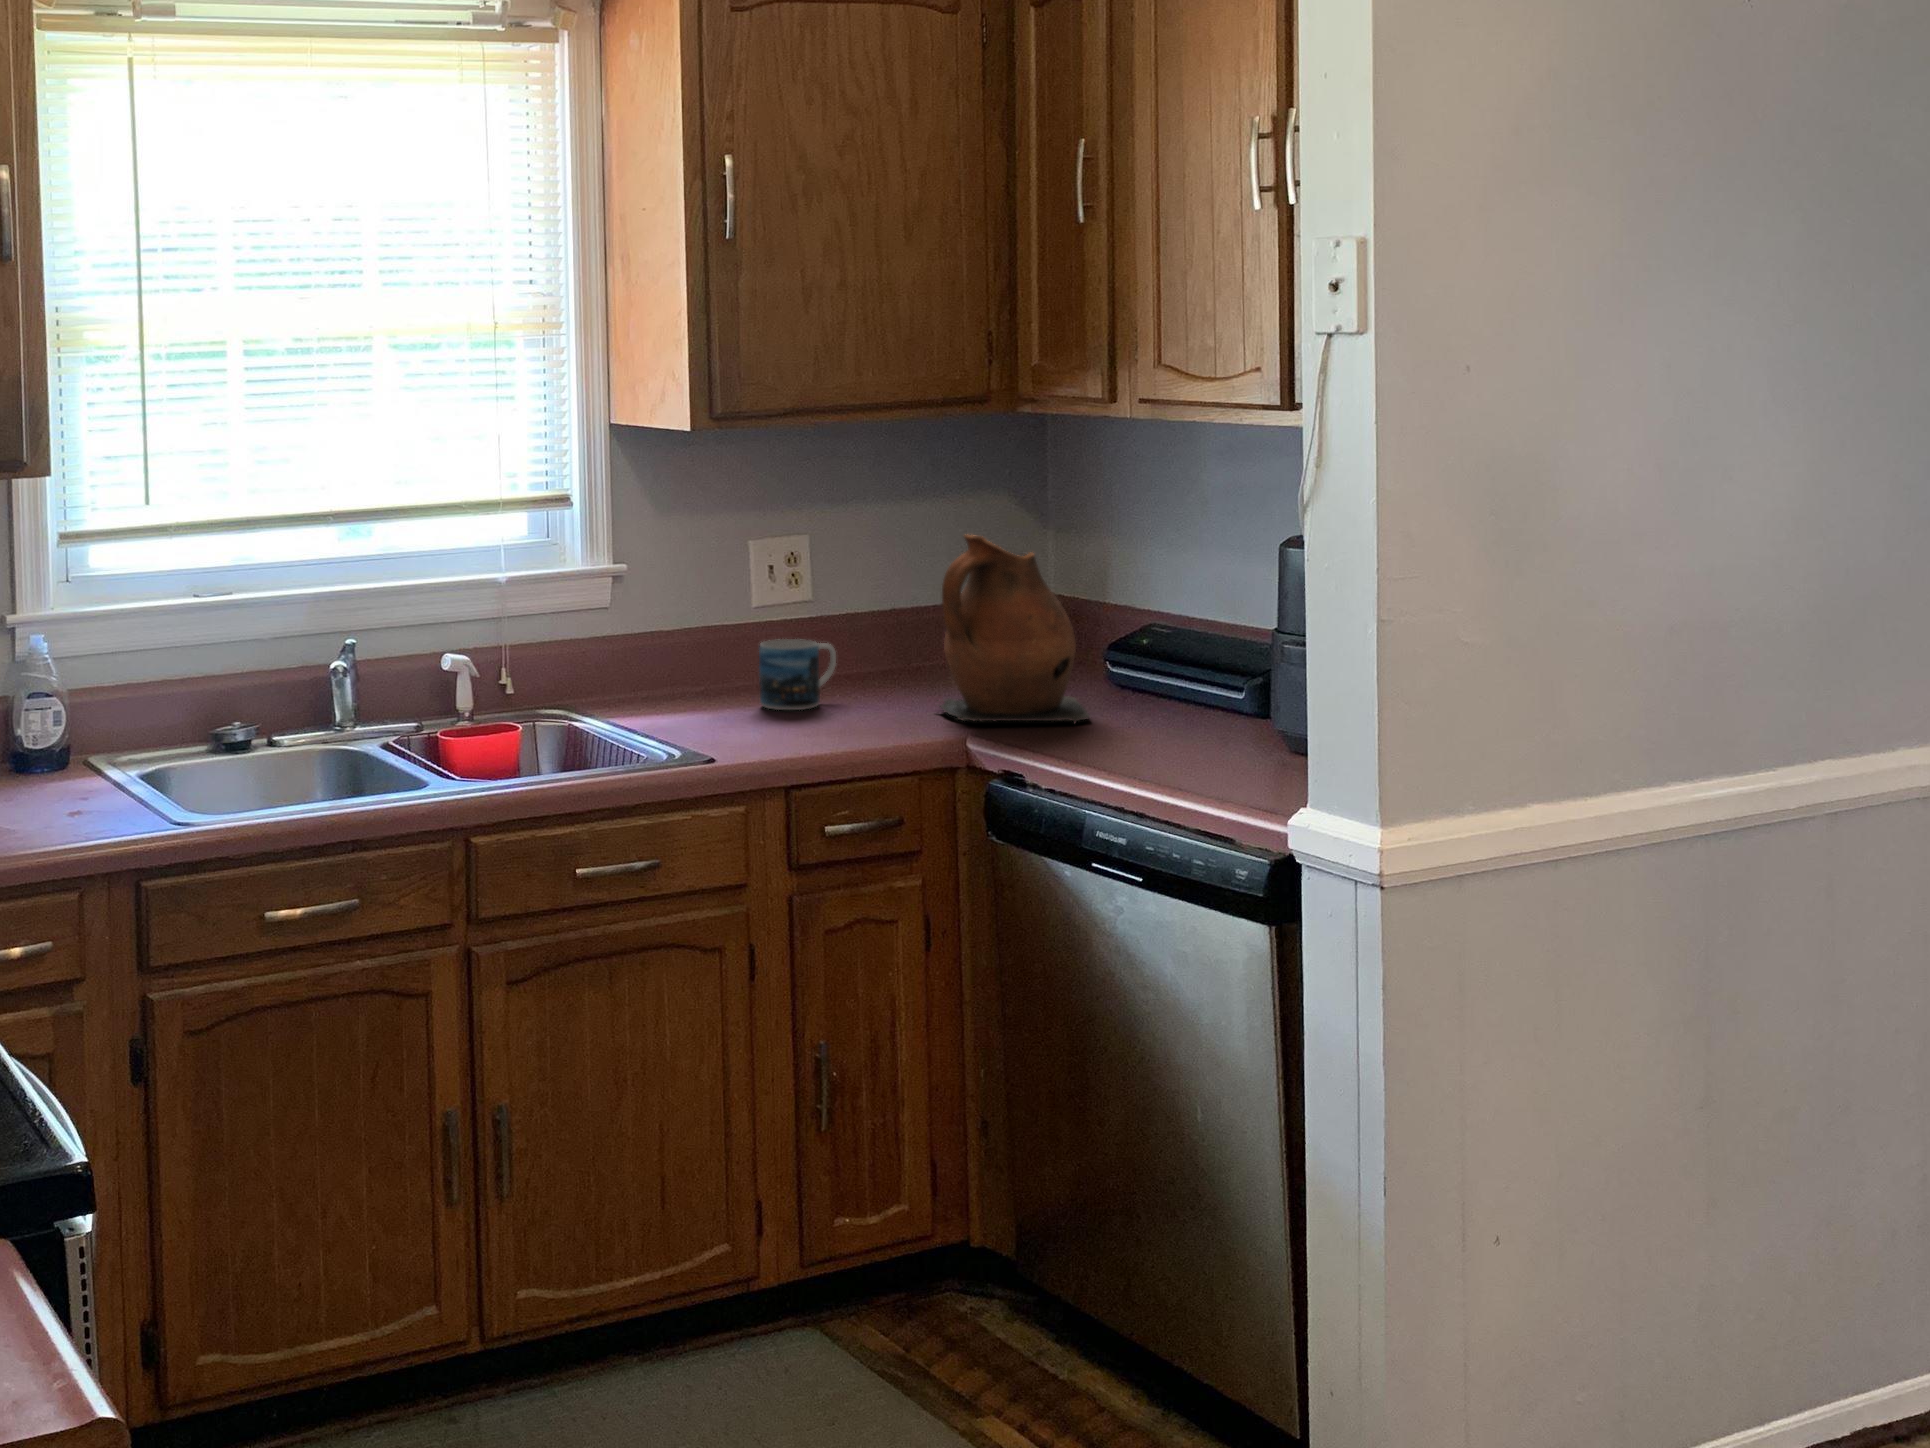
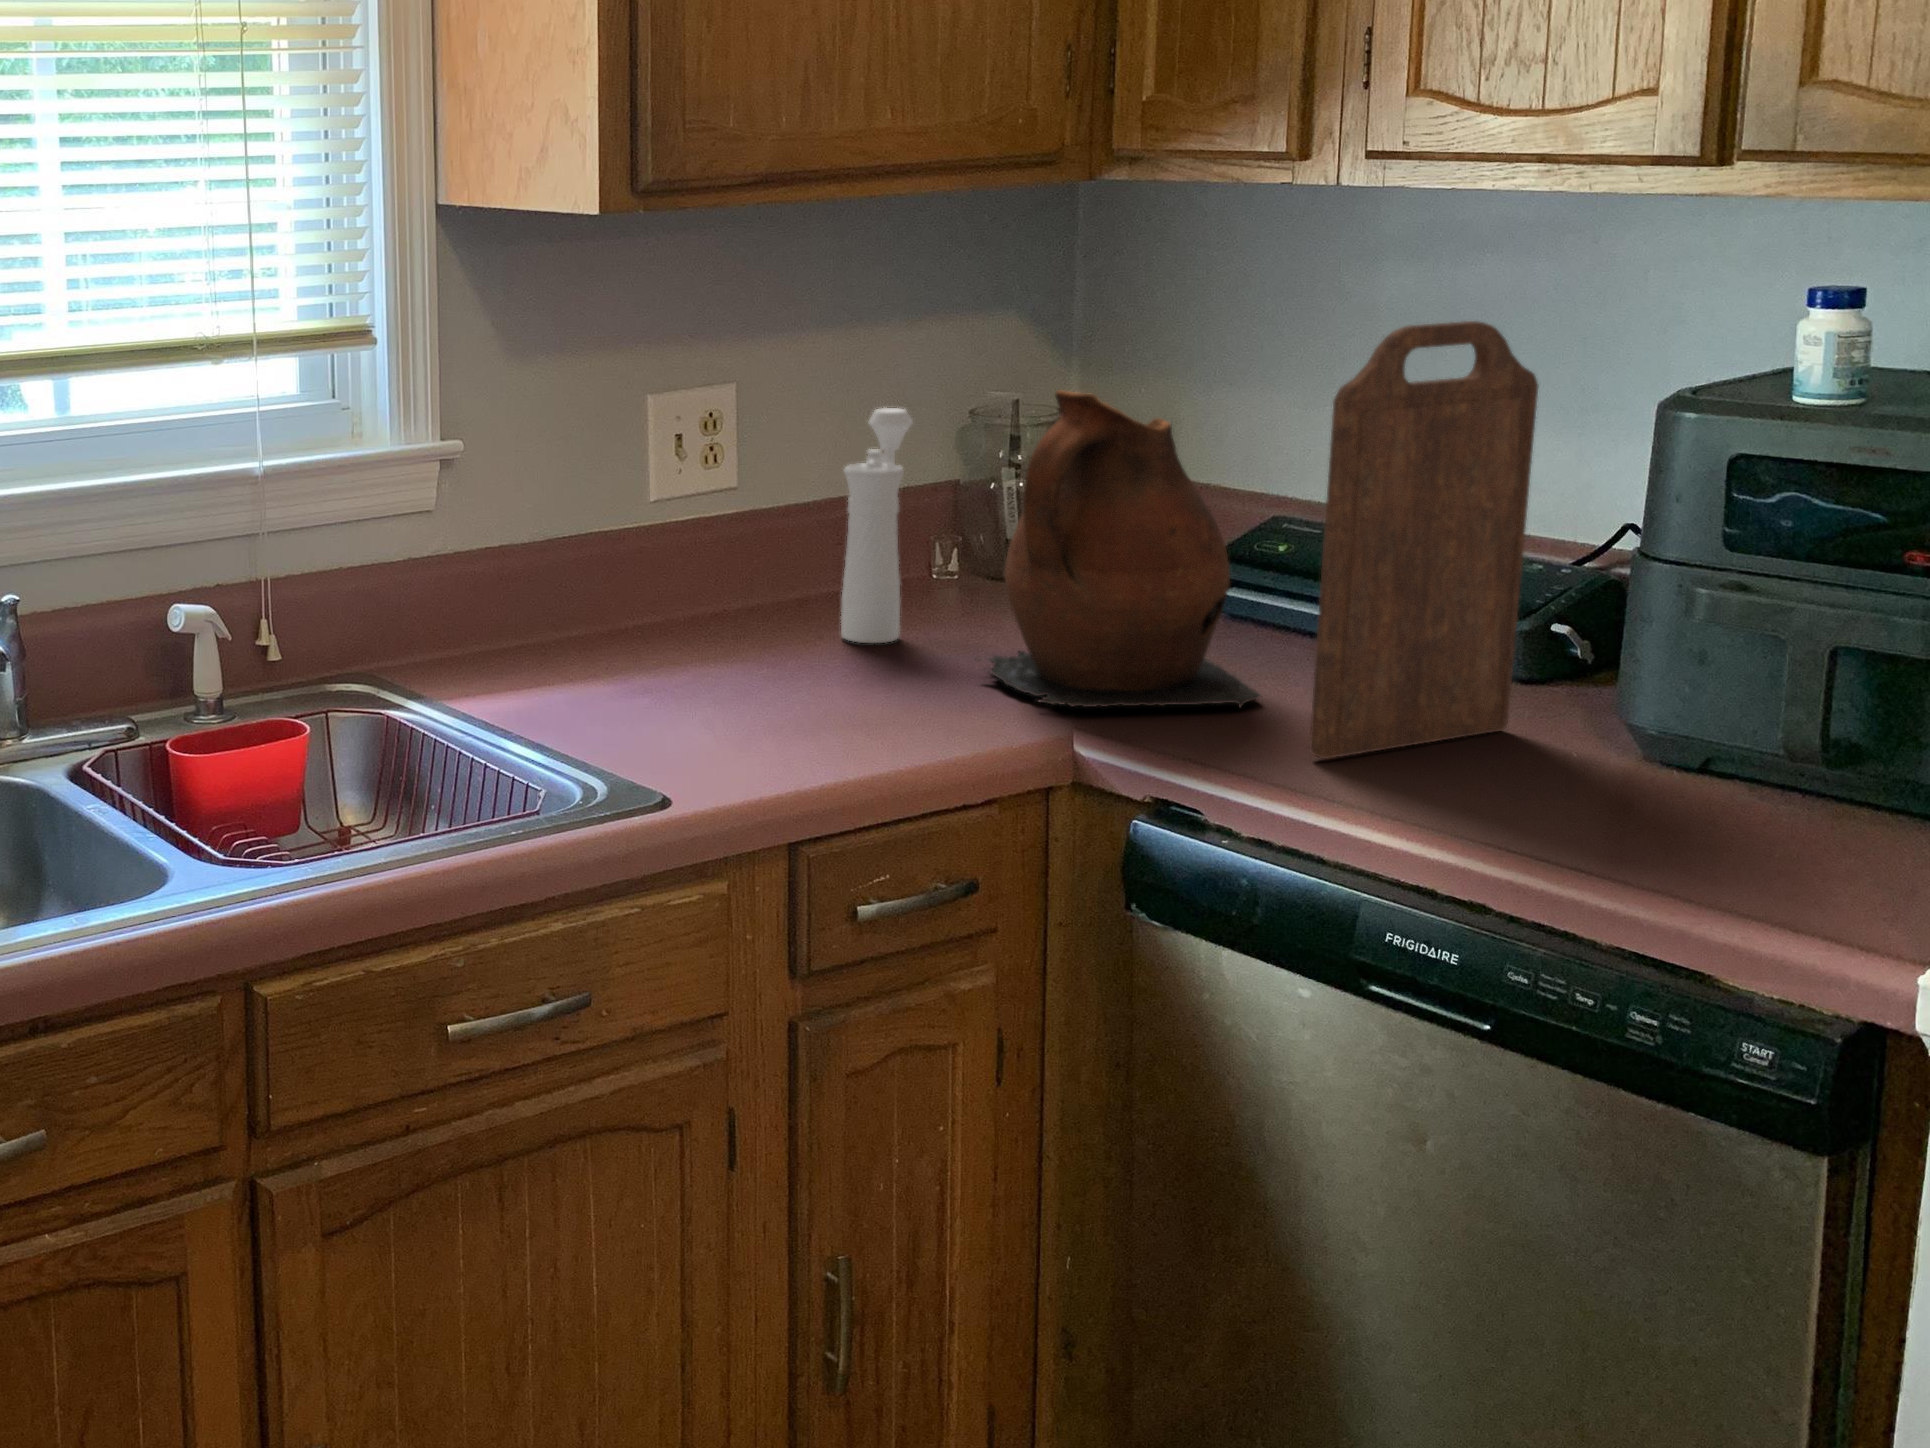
cutting board: none [1087,494,1220,744] -> present [1309,321,1538,759]
pepper mill: none [865,550,918,695] -> present [841,408,912,643]
mug: present [759,639,836,710] -> none [684,559,802,679]

